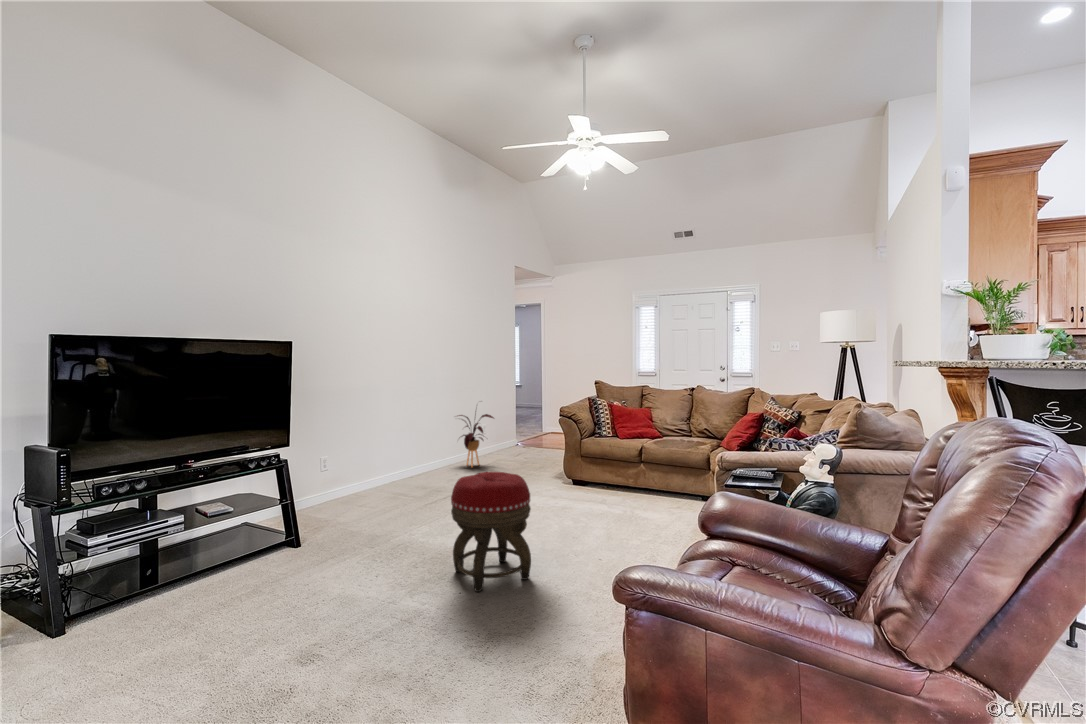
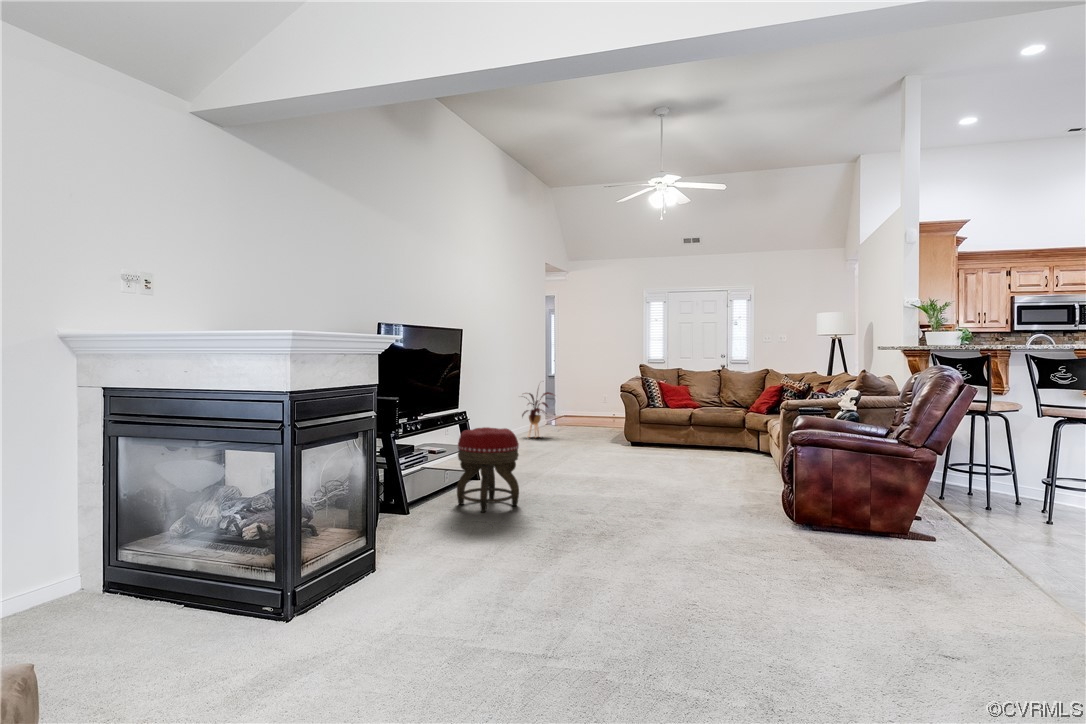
footstool: present [451,472,531,592] -> present [457,427,519,512]

